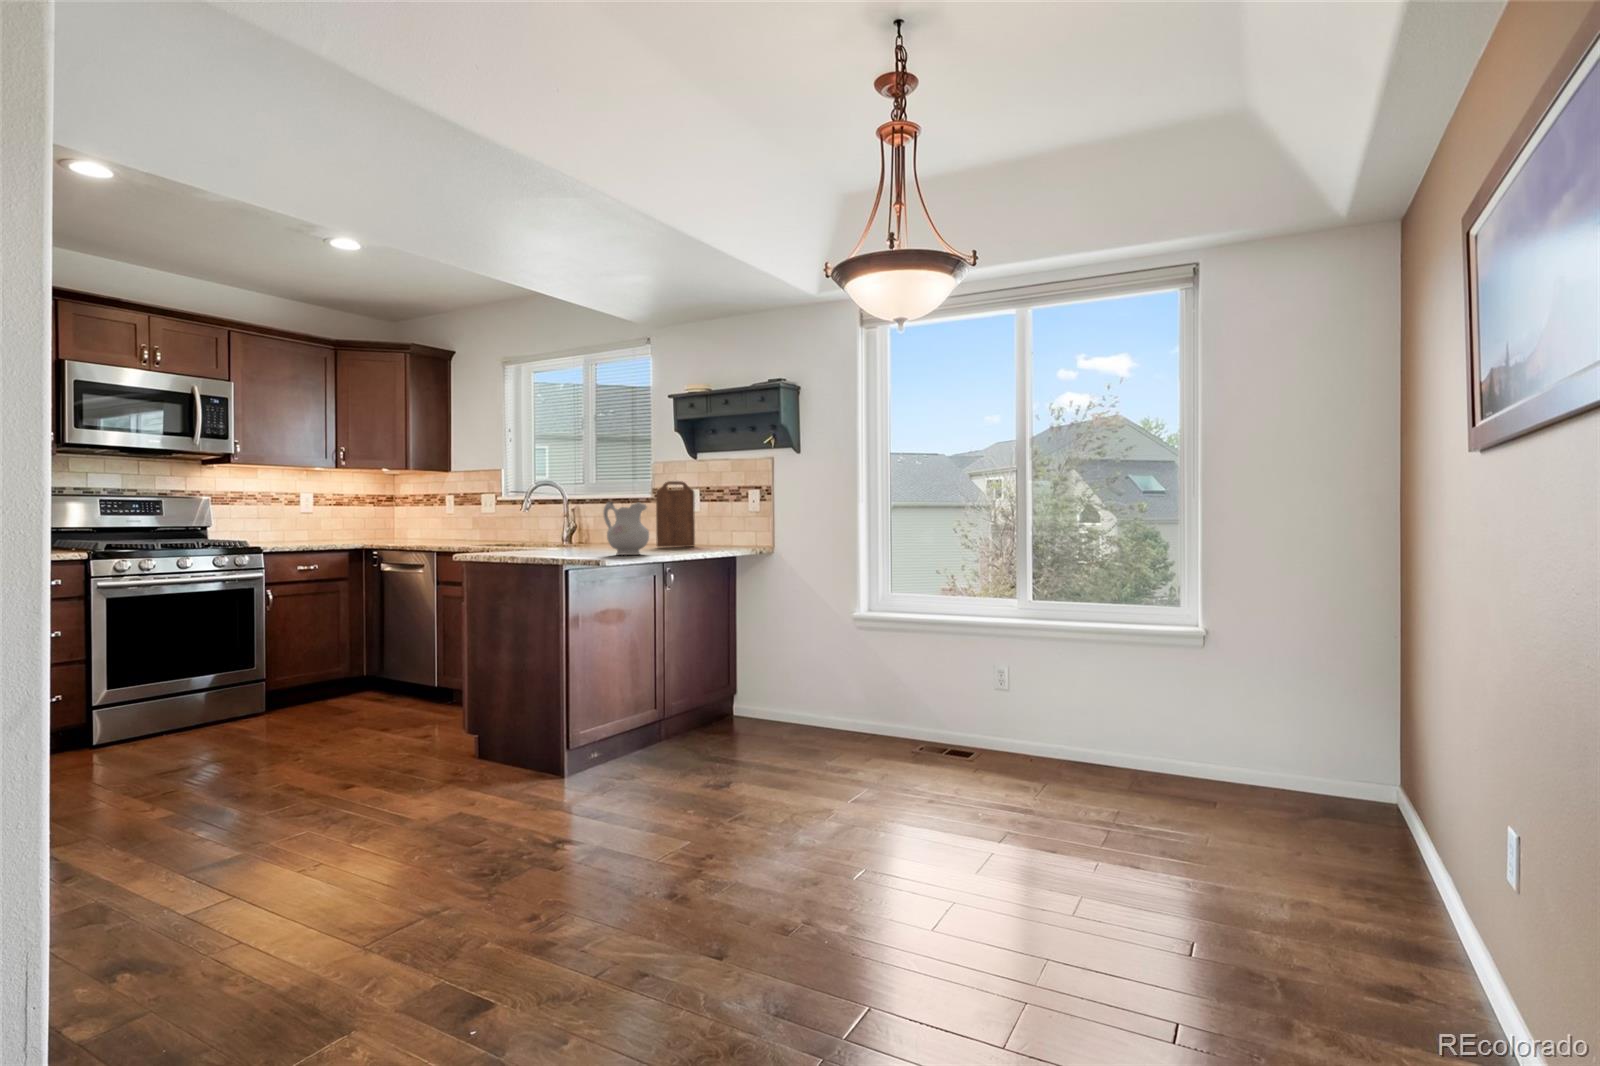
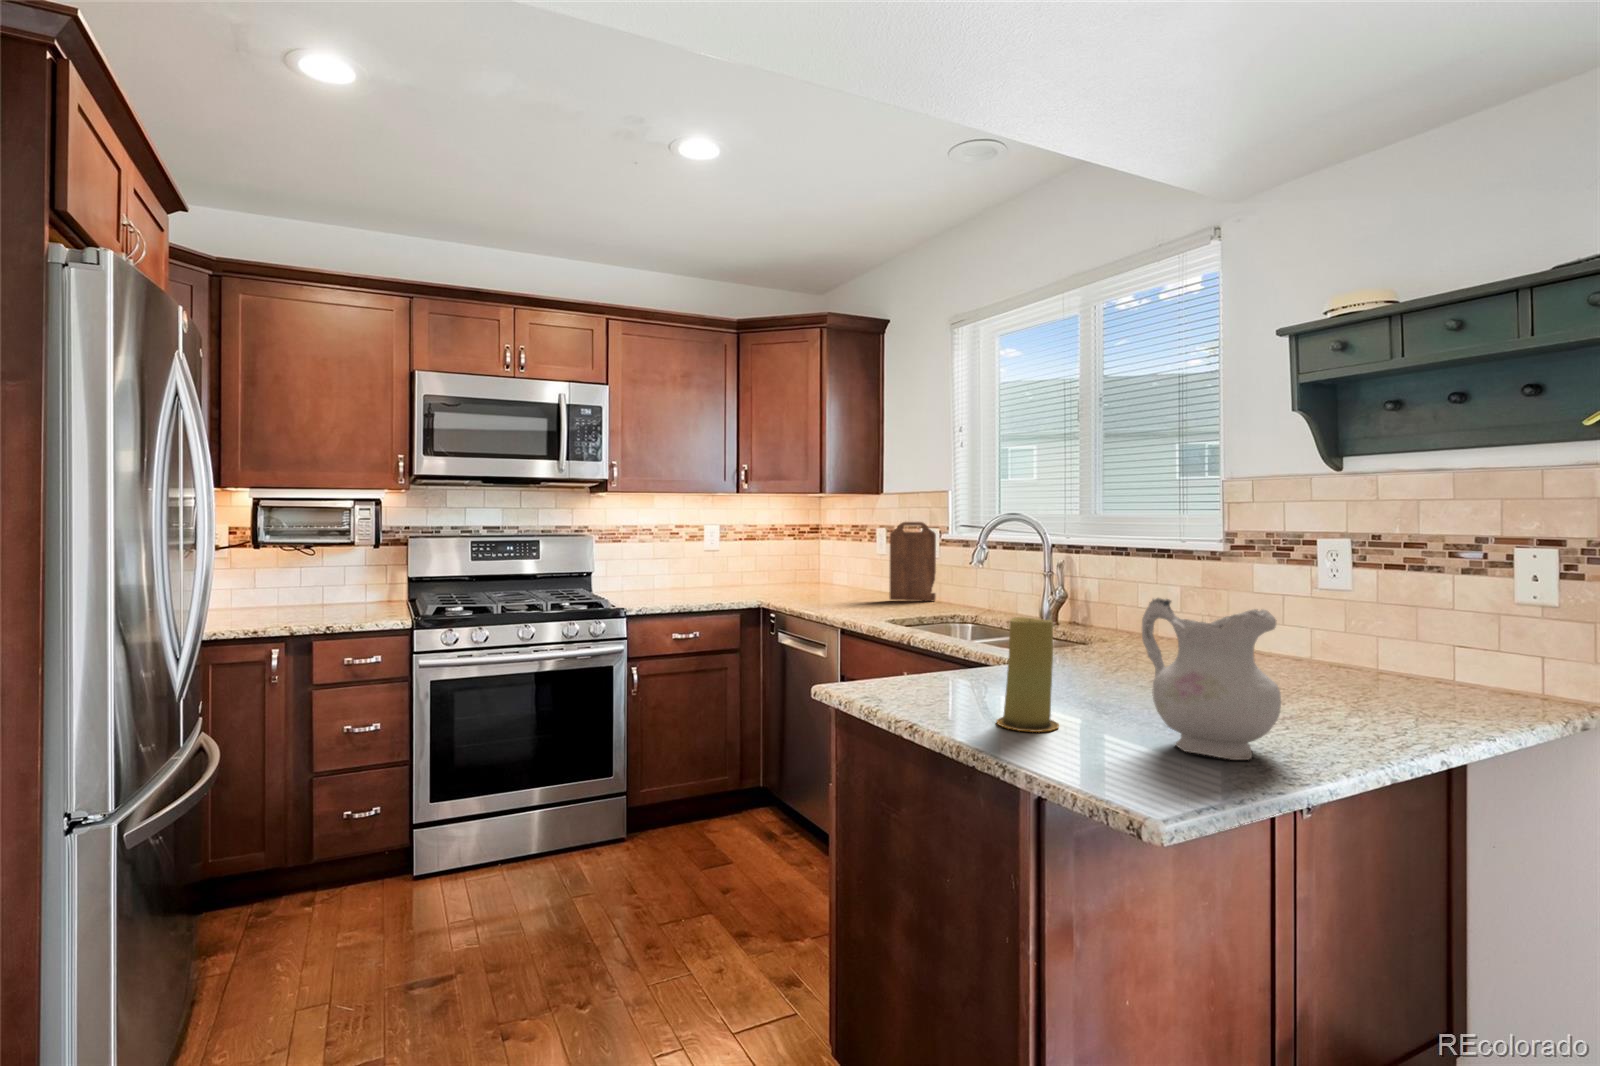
cutting board: present [656,481,695,547] -> present [889,522,936,601]
candle: none [547,513,573,556] -> present [997,617,1059,732]

